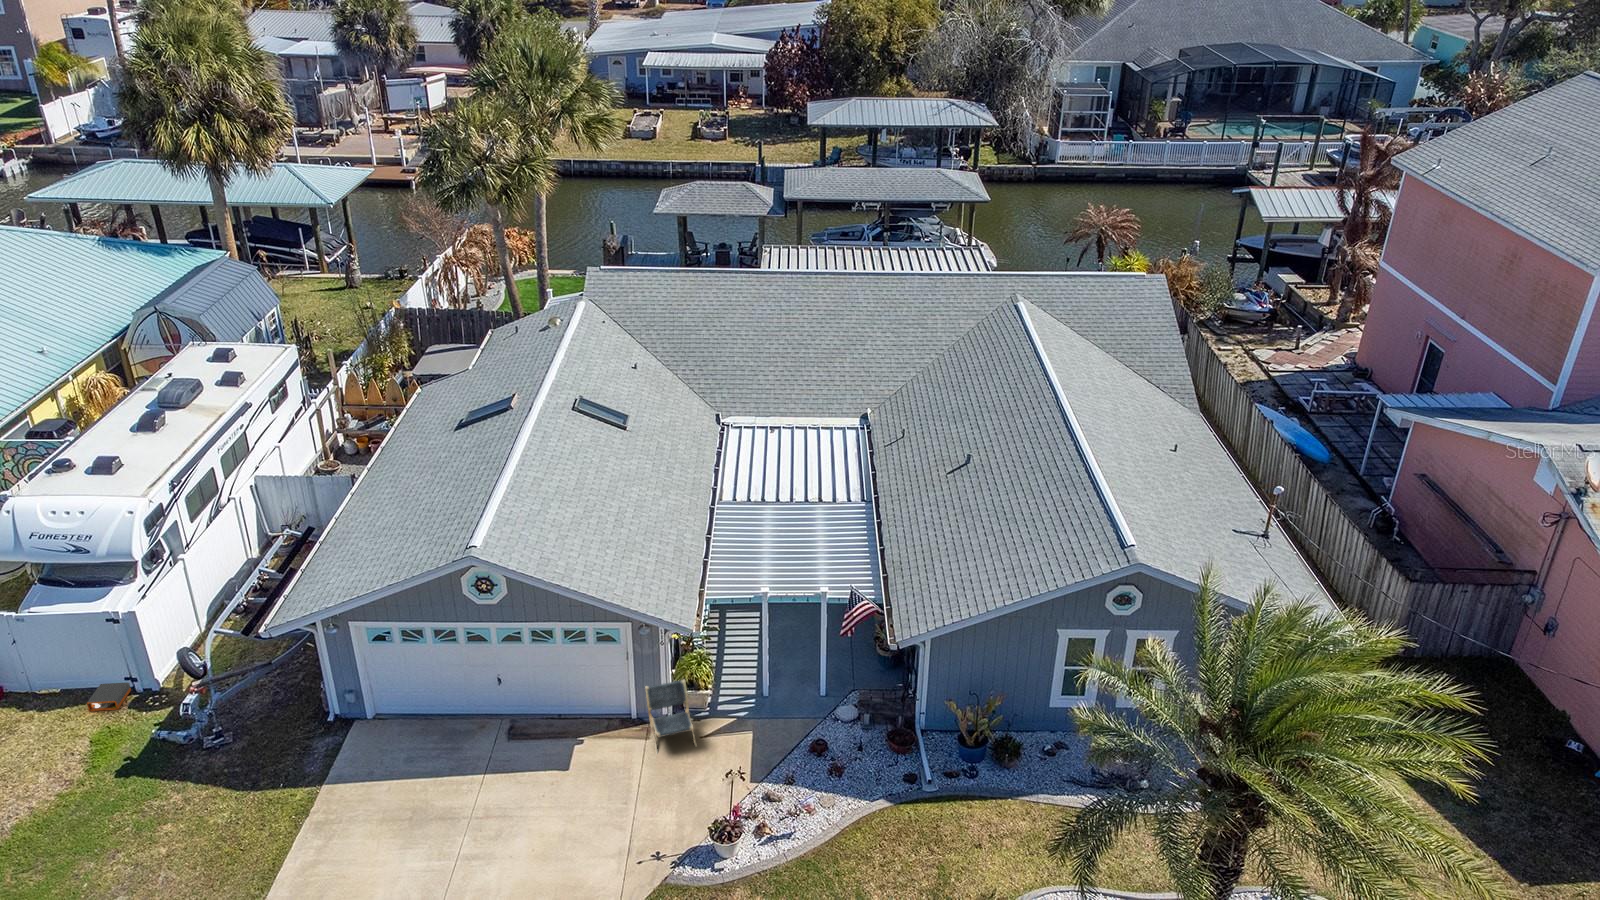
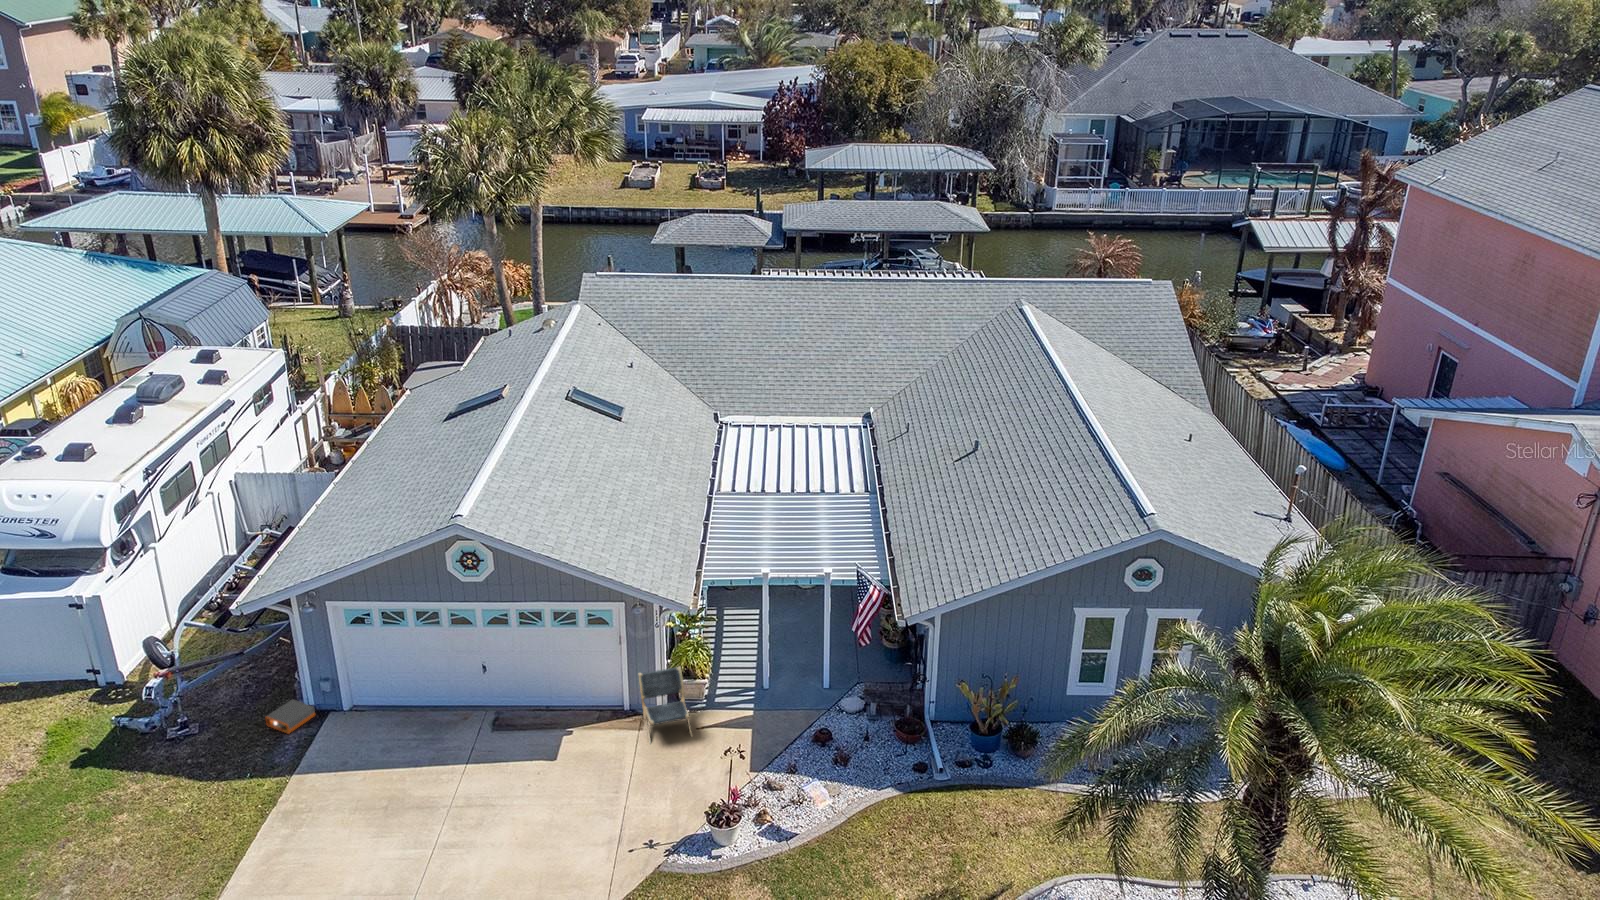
storage box: present [87,682,131,711] -> present [266,699,315,734]

